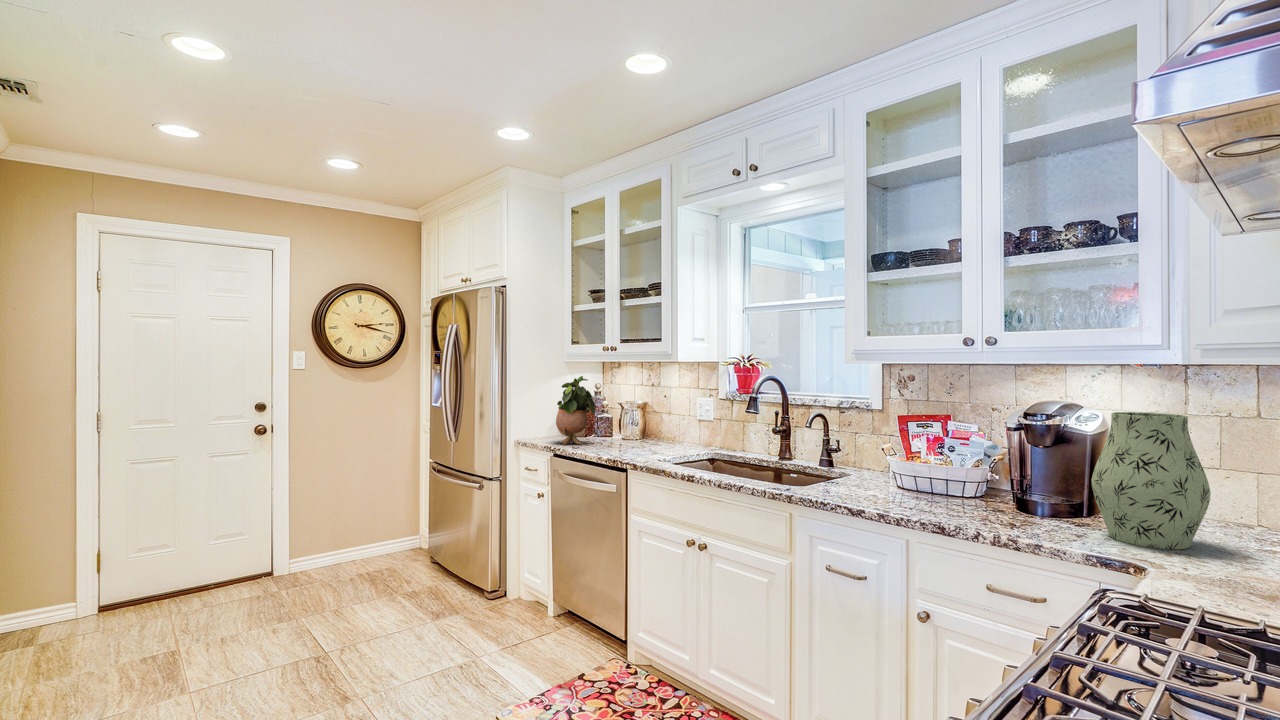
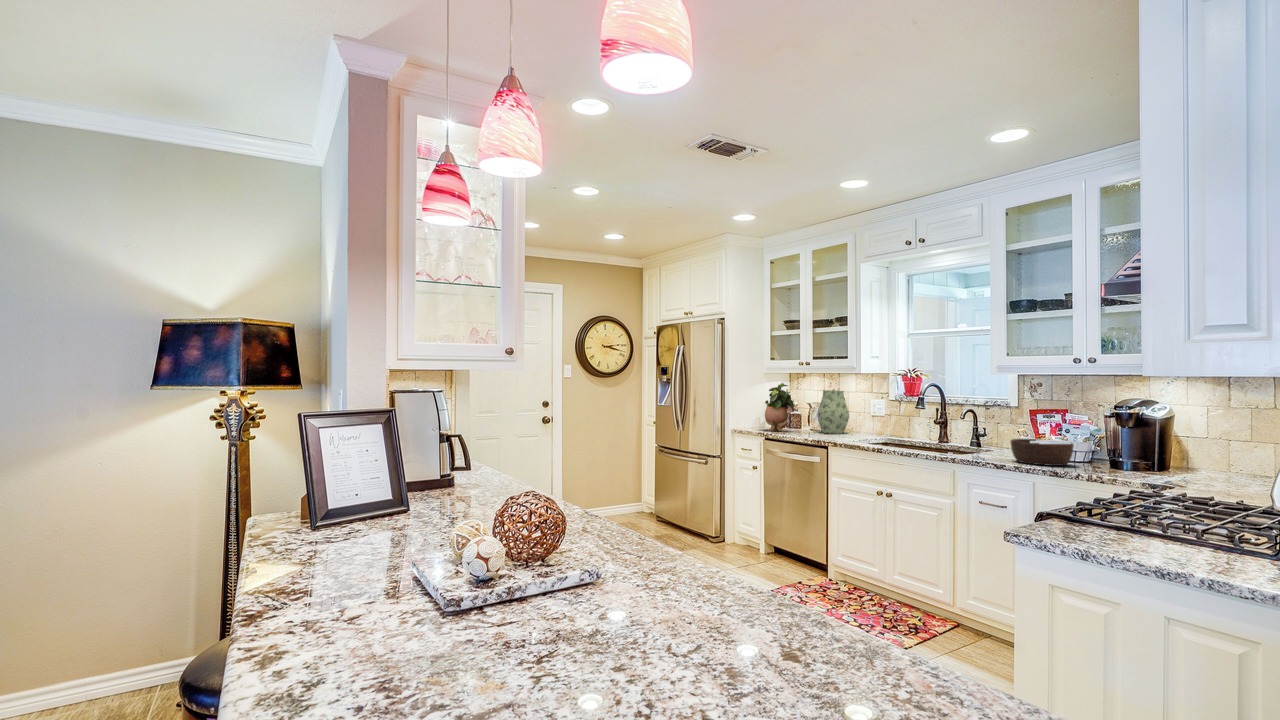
vase: present [1092,412,1211,549] -> present [817,390,849,434]
wooden bowl: none [871,463,963,511] -> present [1011,439,1074,466]

